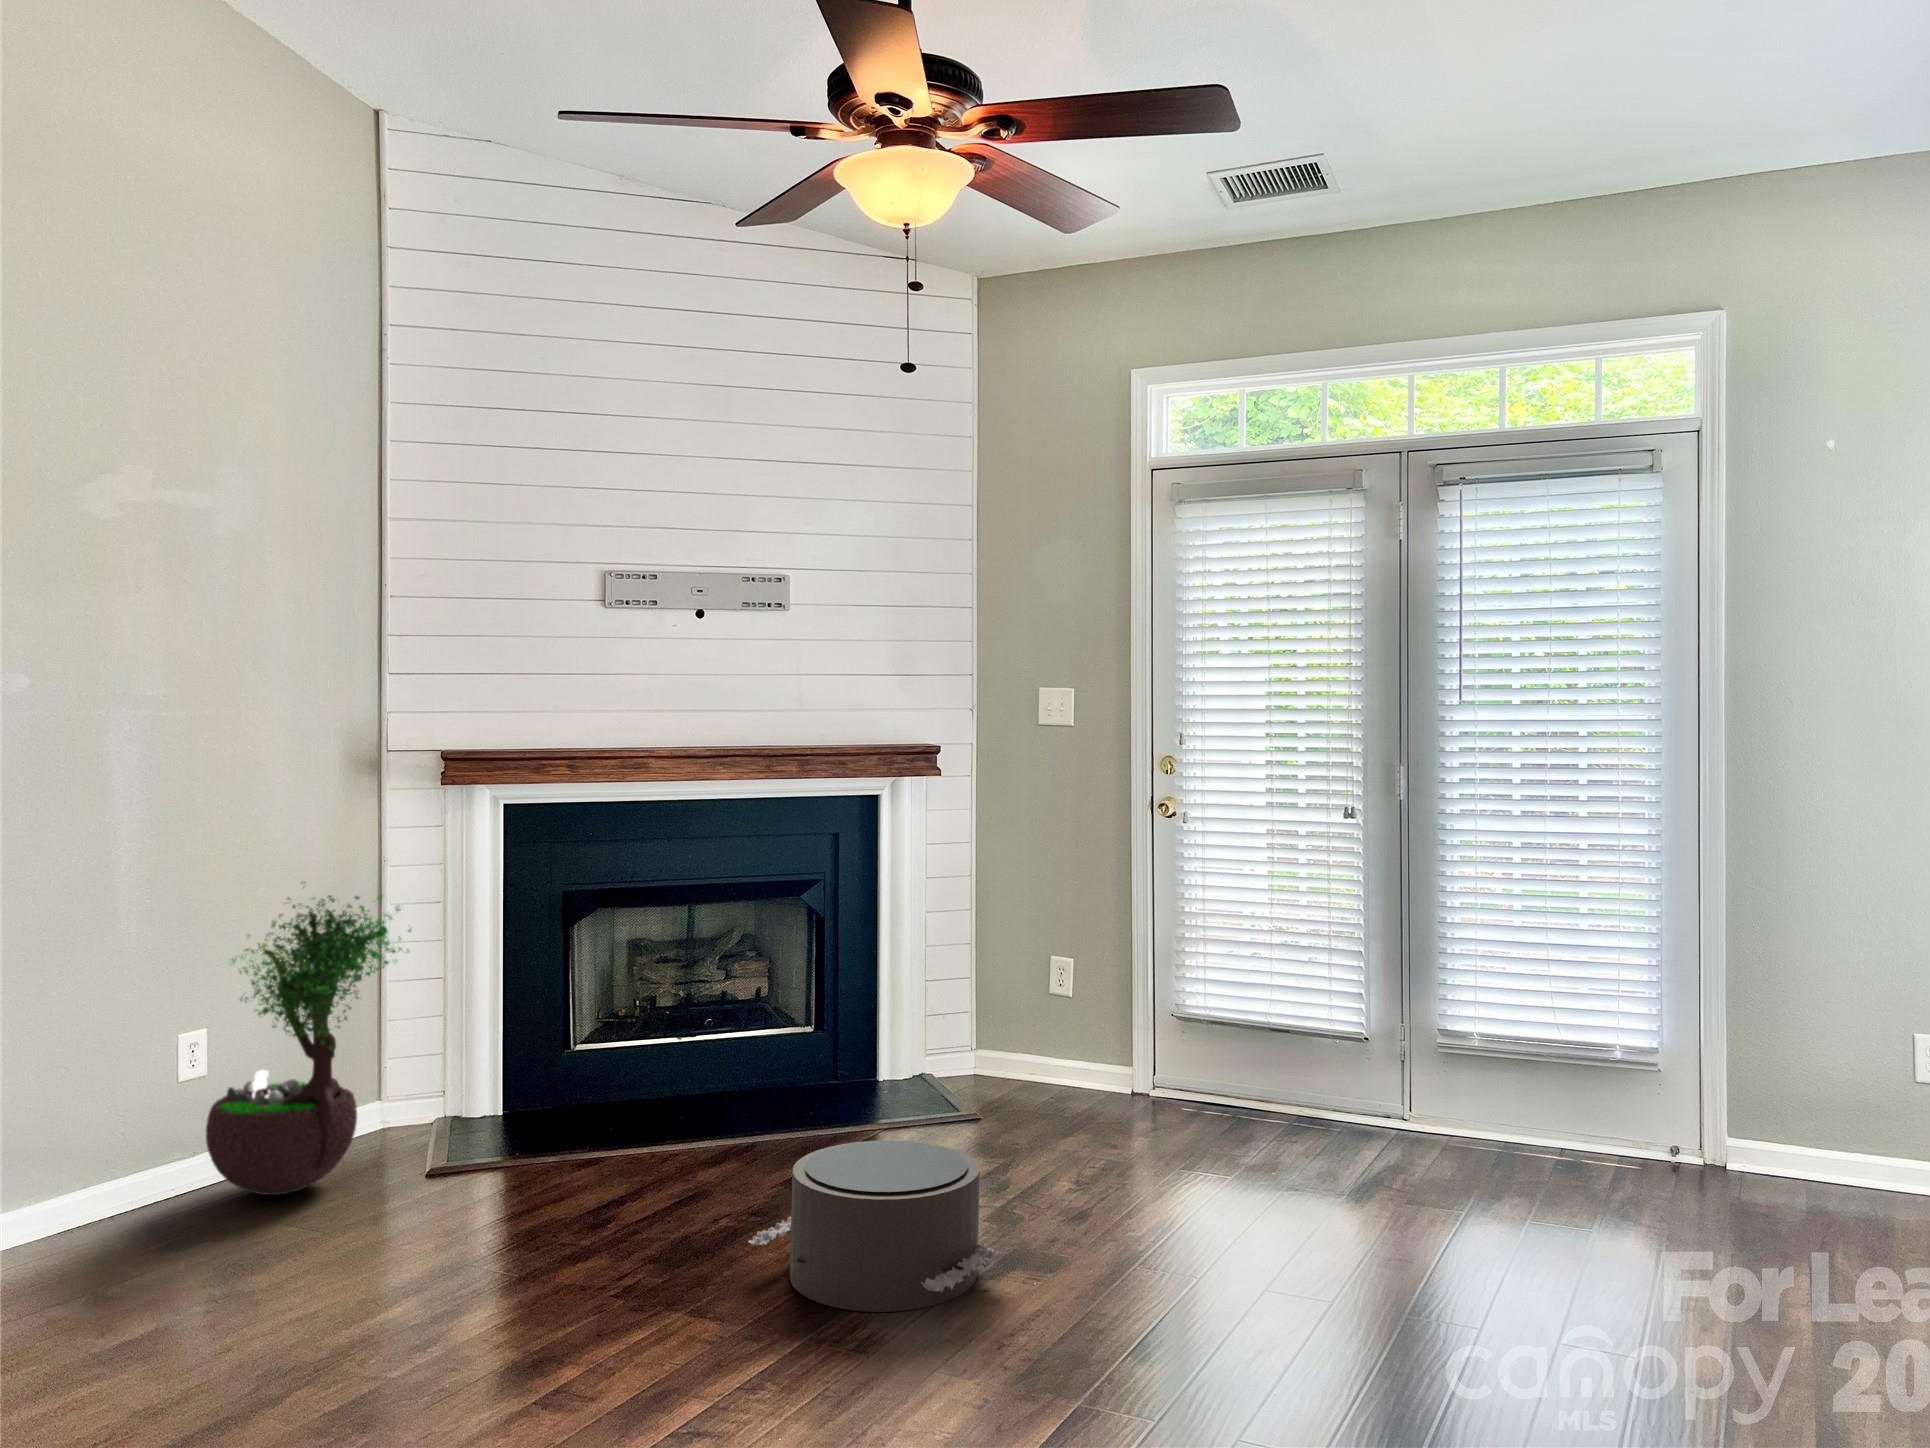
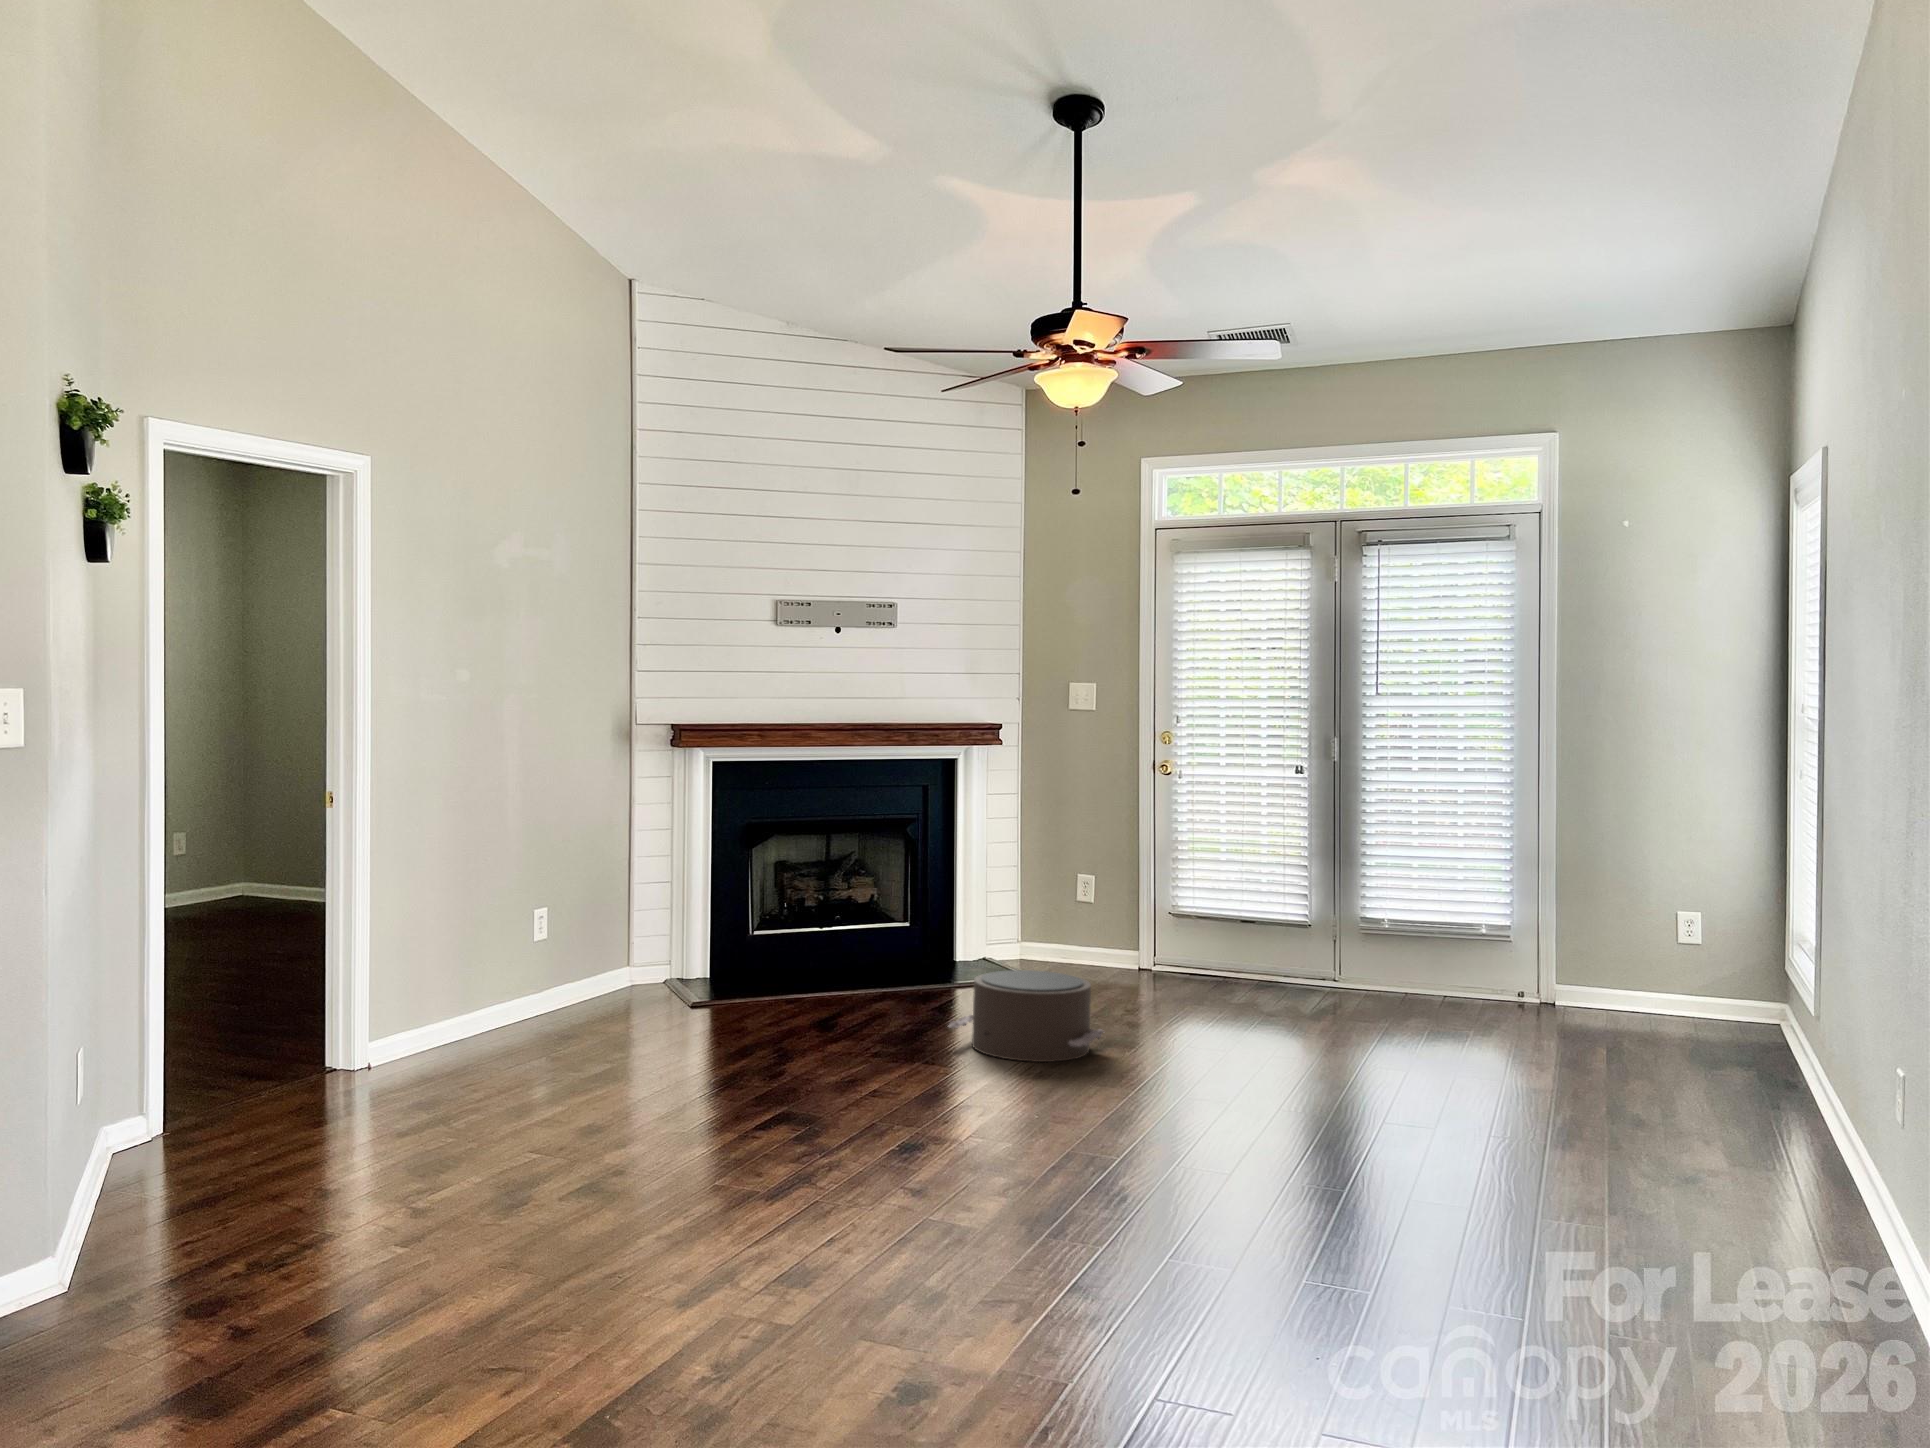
potted tree: present [206,894,411,1195] -> none [563,805,686,1013]

